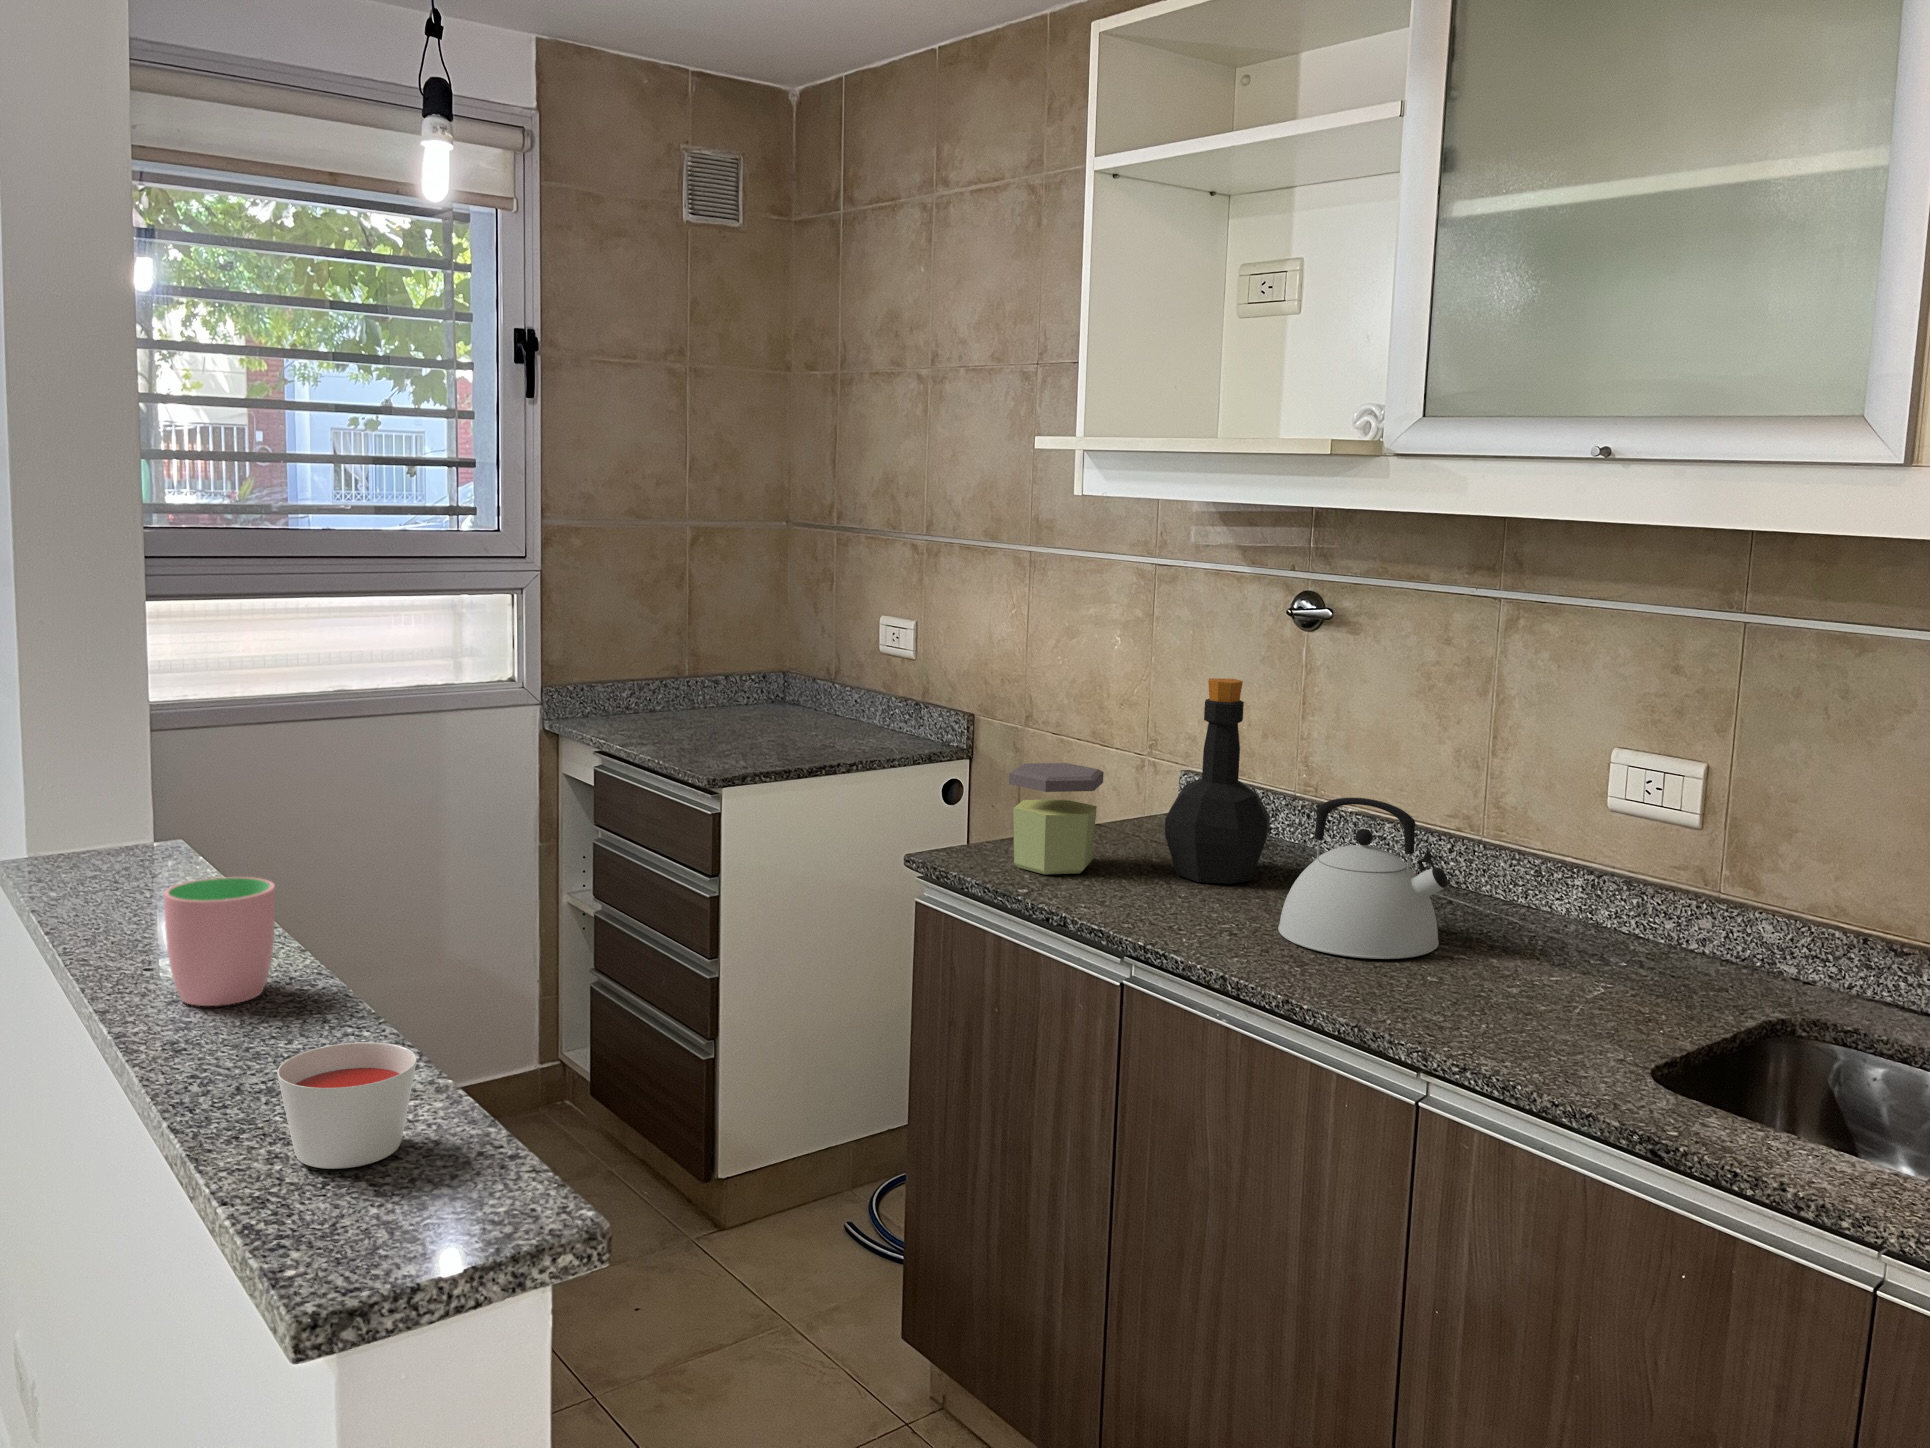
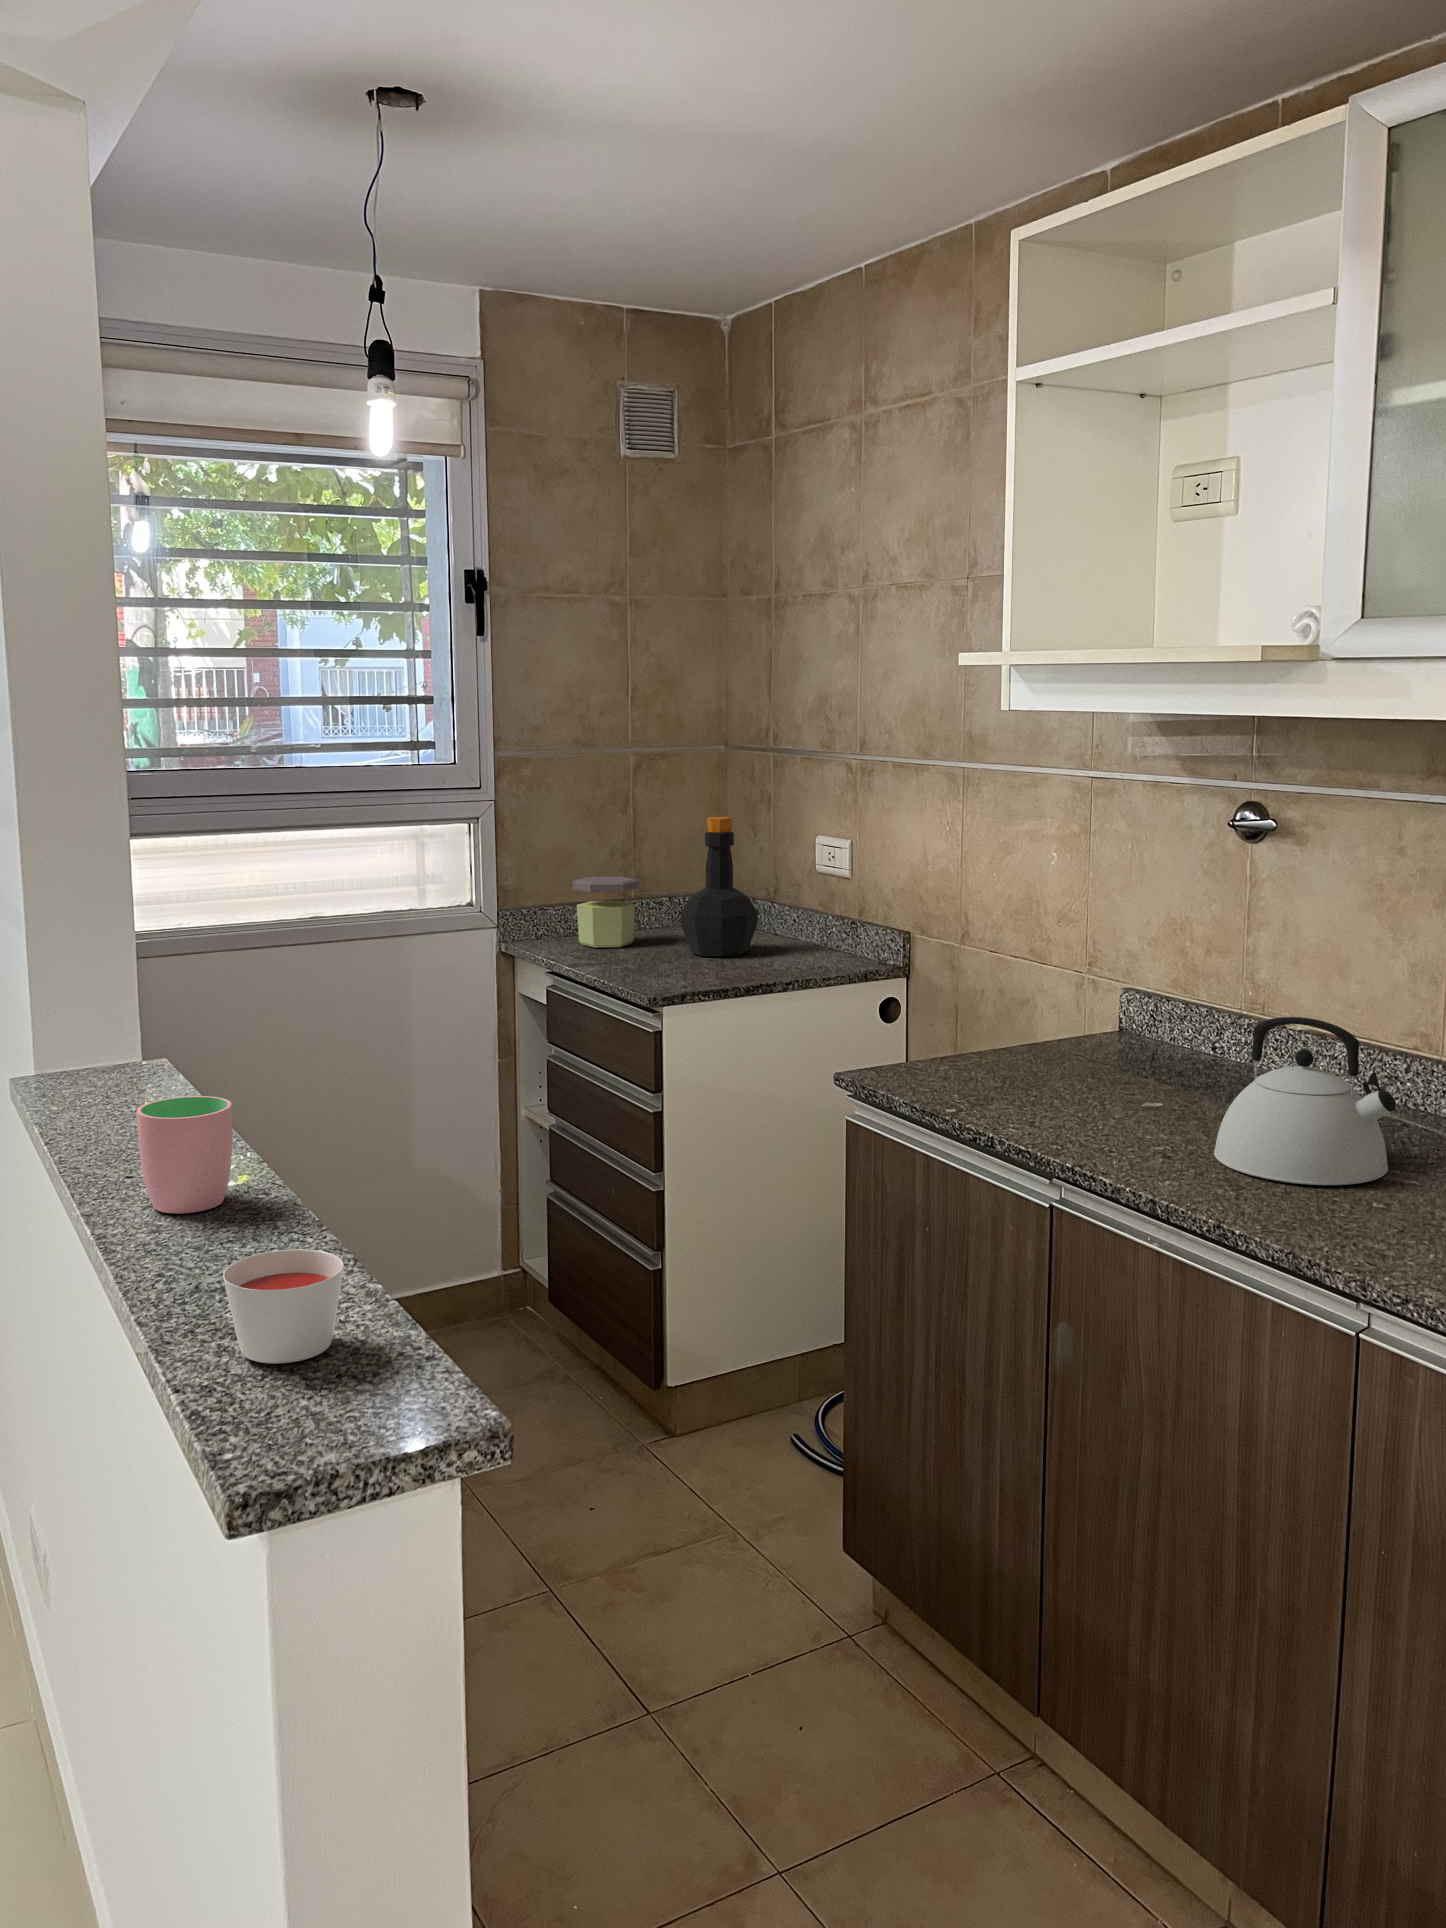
bottle: present [1165,678,1270,884] -> present [681,817,758,956]
jar: present [1009,763,1104,874] -> present [573,876,639,948]

